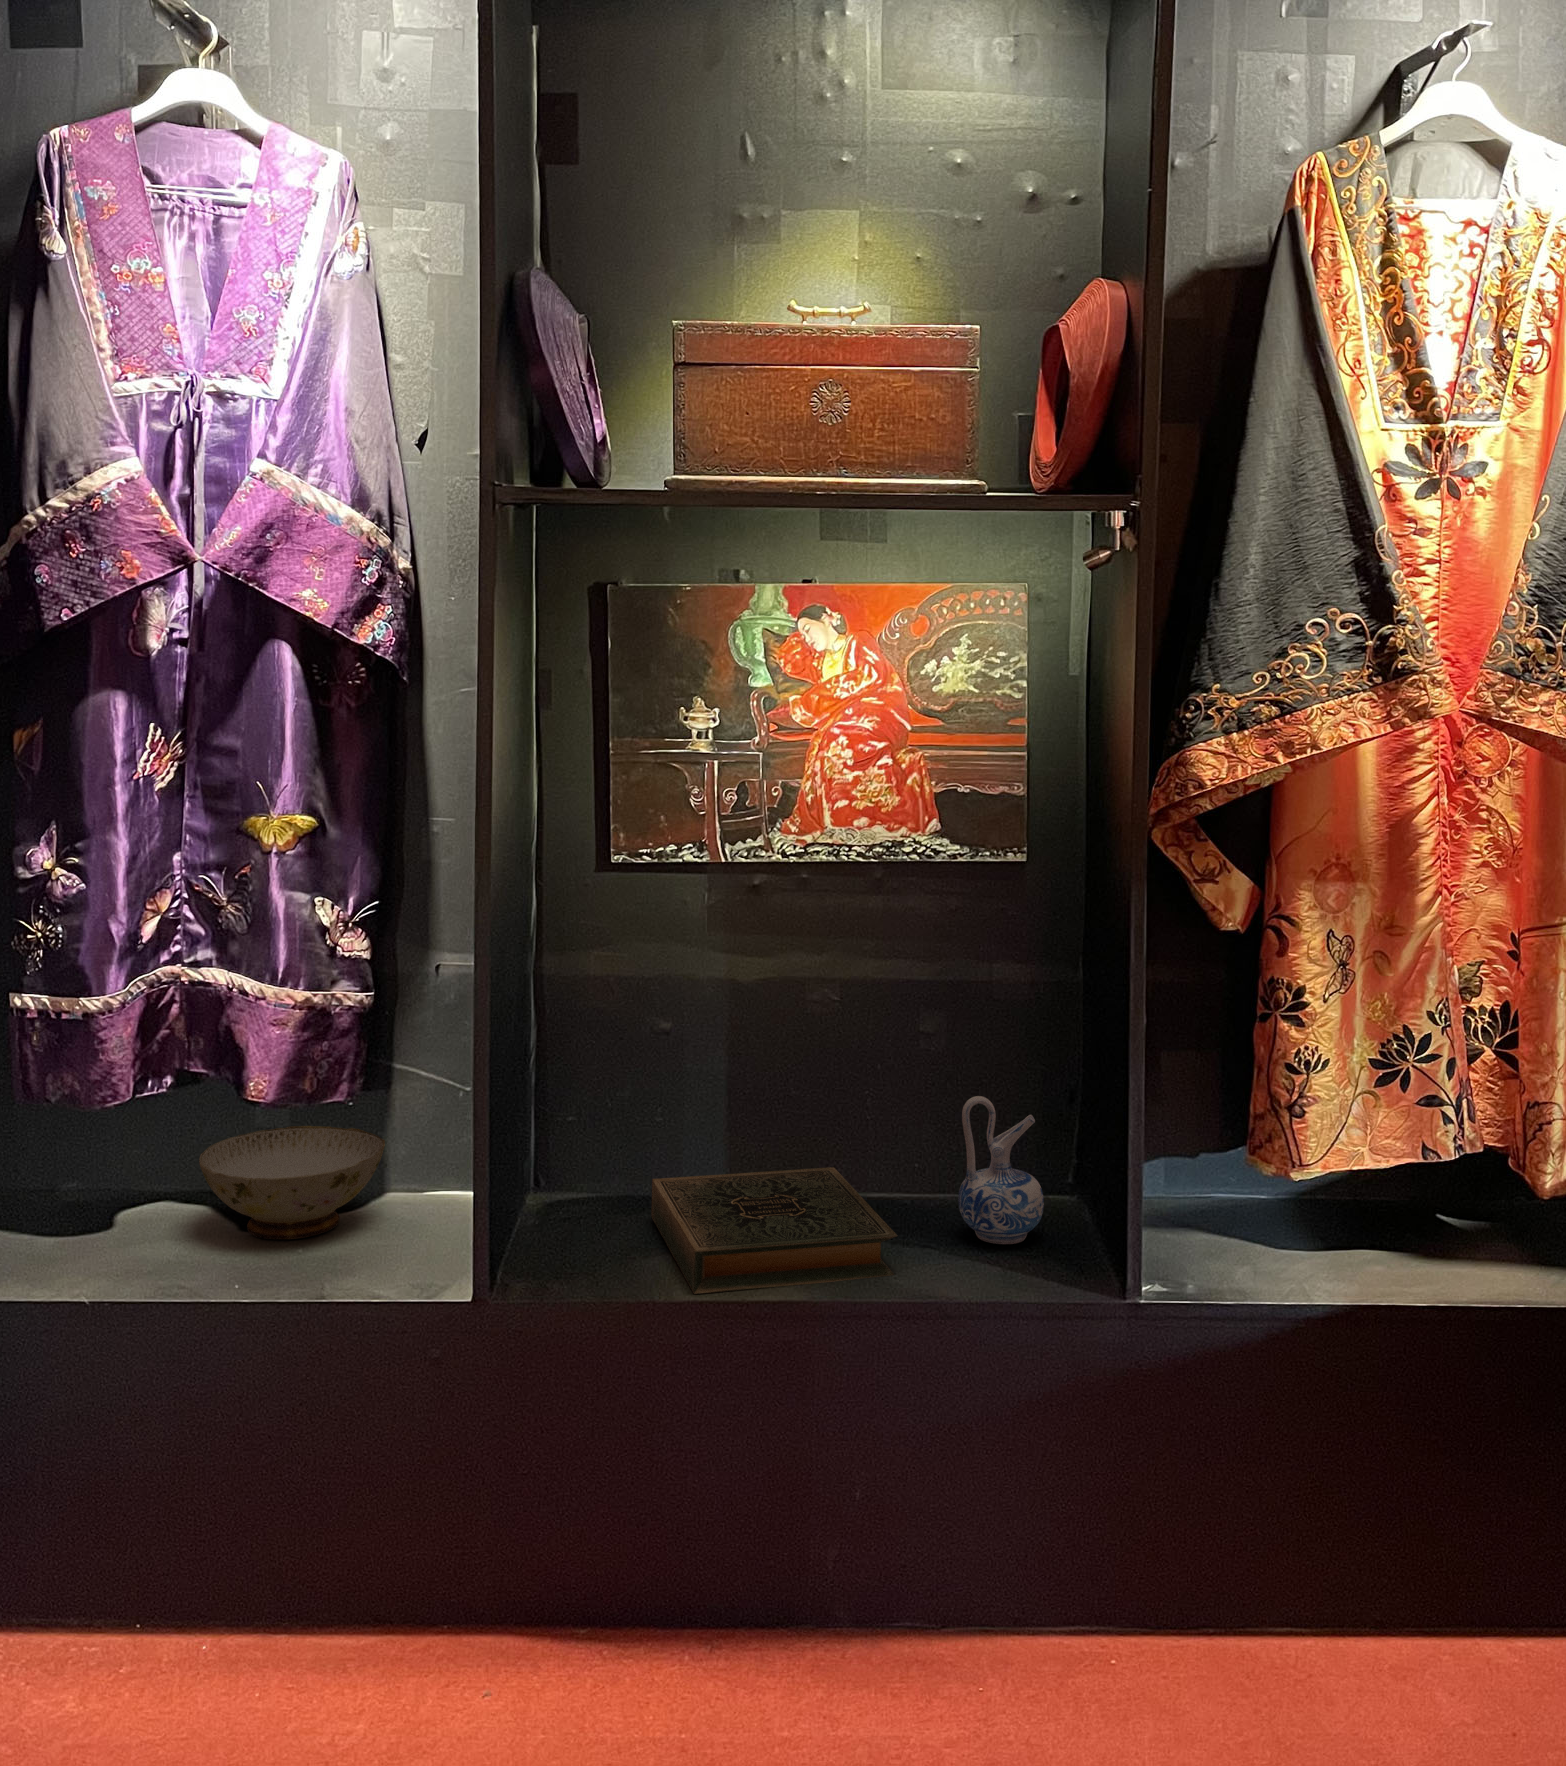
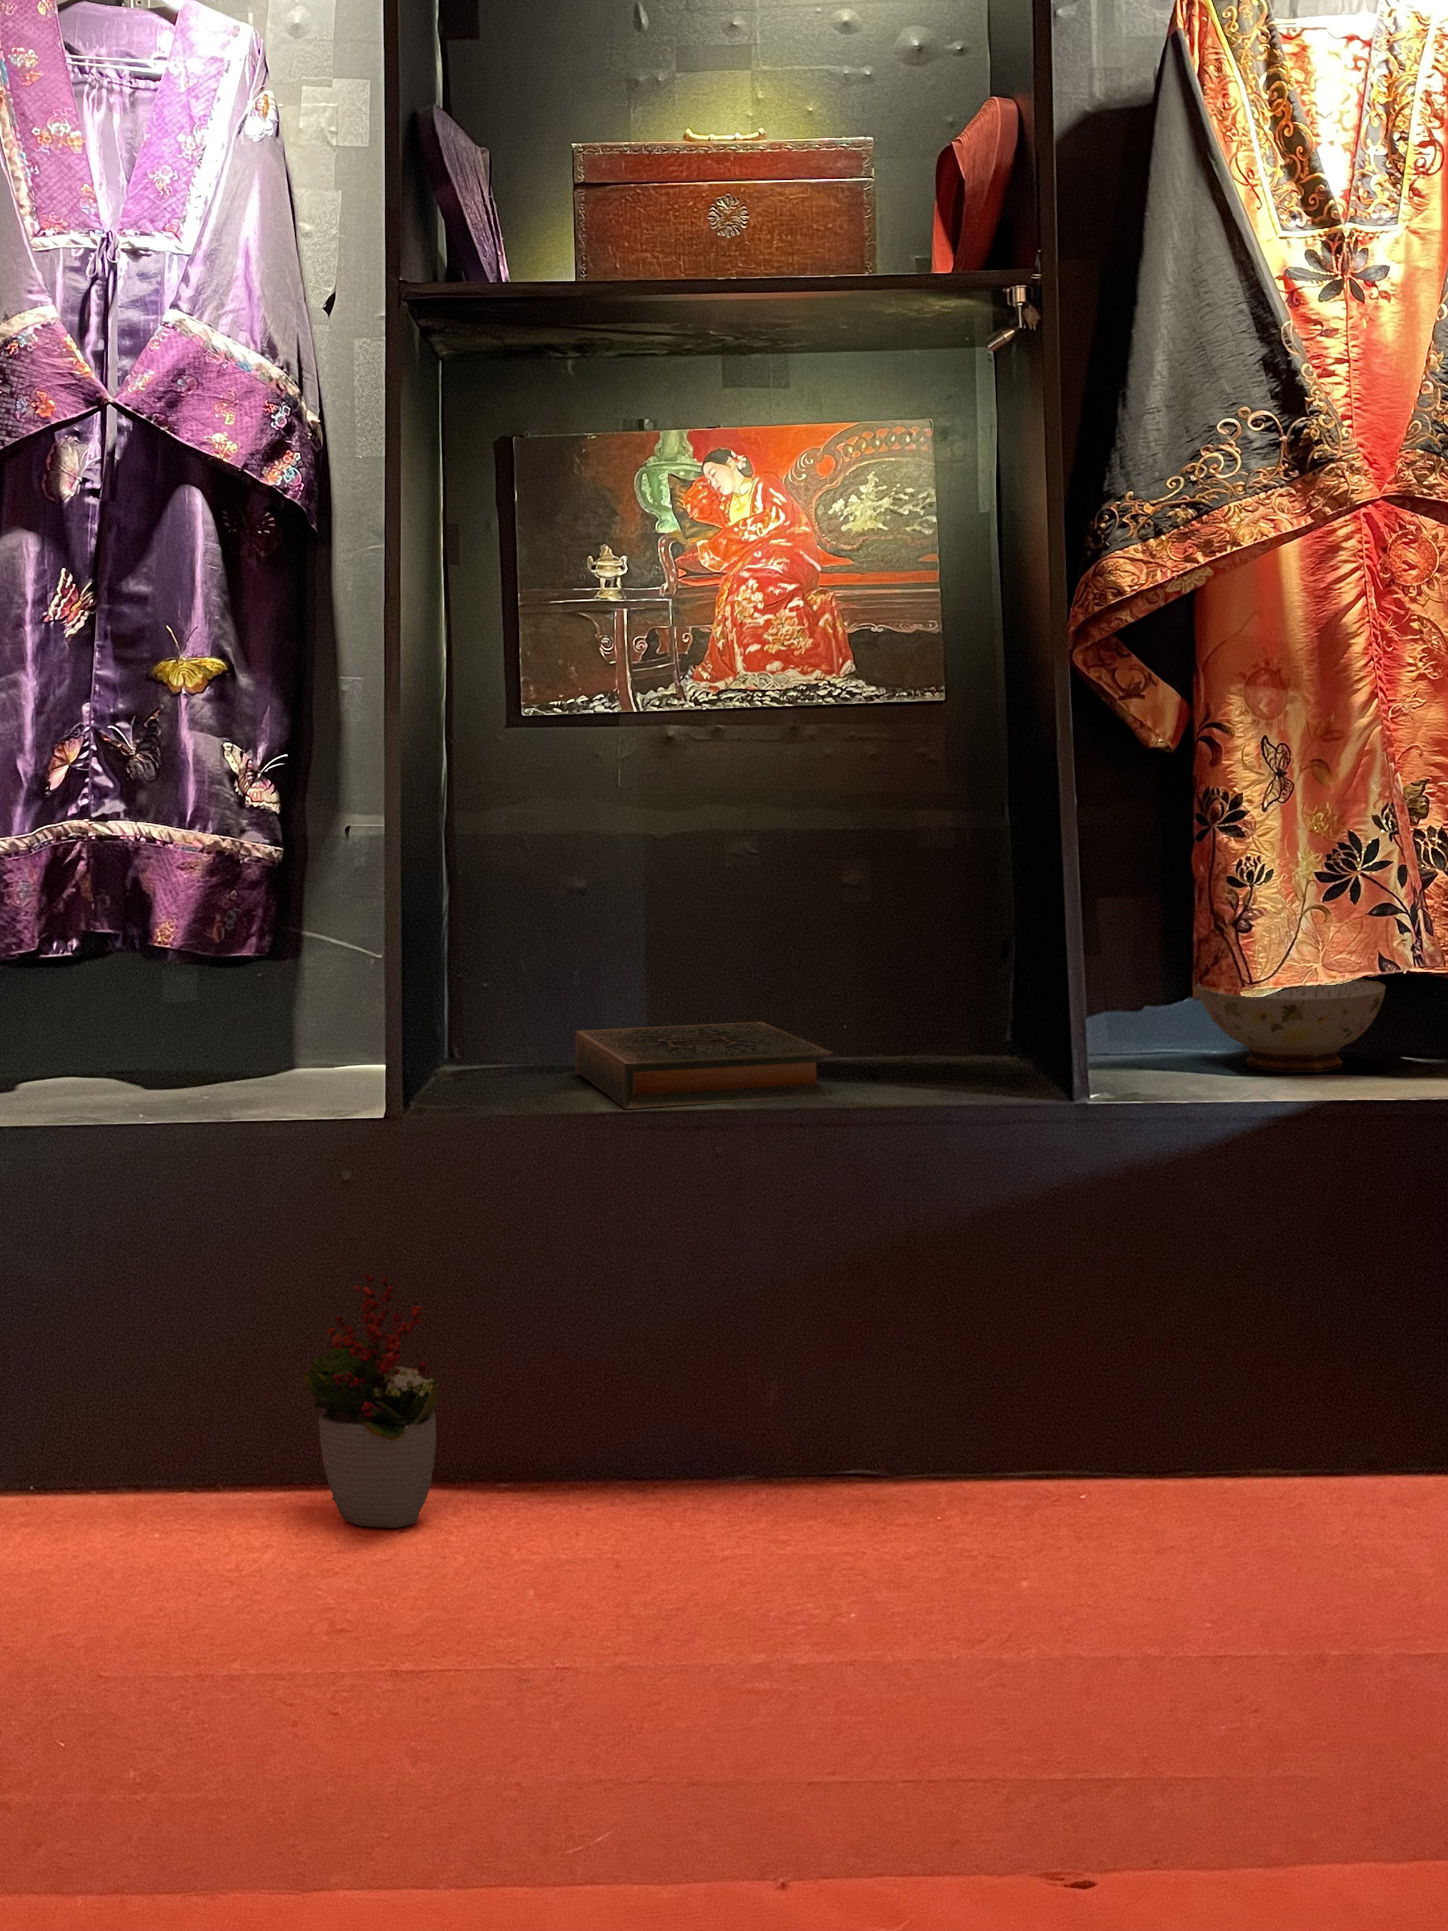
ceramic pitcher: present [958,1096,1044,1244] -> none [893,923,983,1075]
ceramic bowl: present [199,1126,385,1239] -> present [1197,979,1386,1073]
decorative plant: none [377,1456,507,1698] -> present [303,1274,440,1528]

